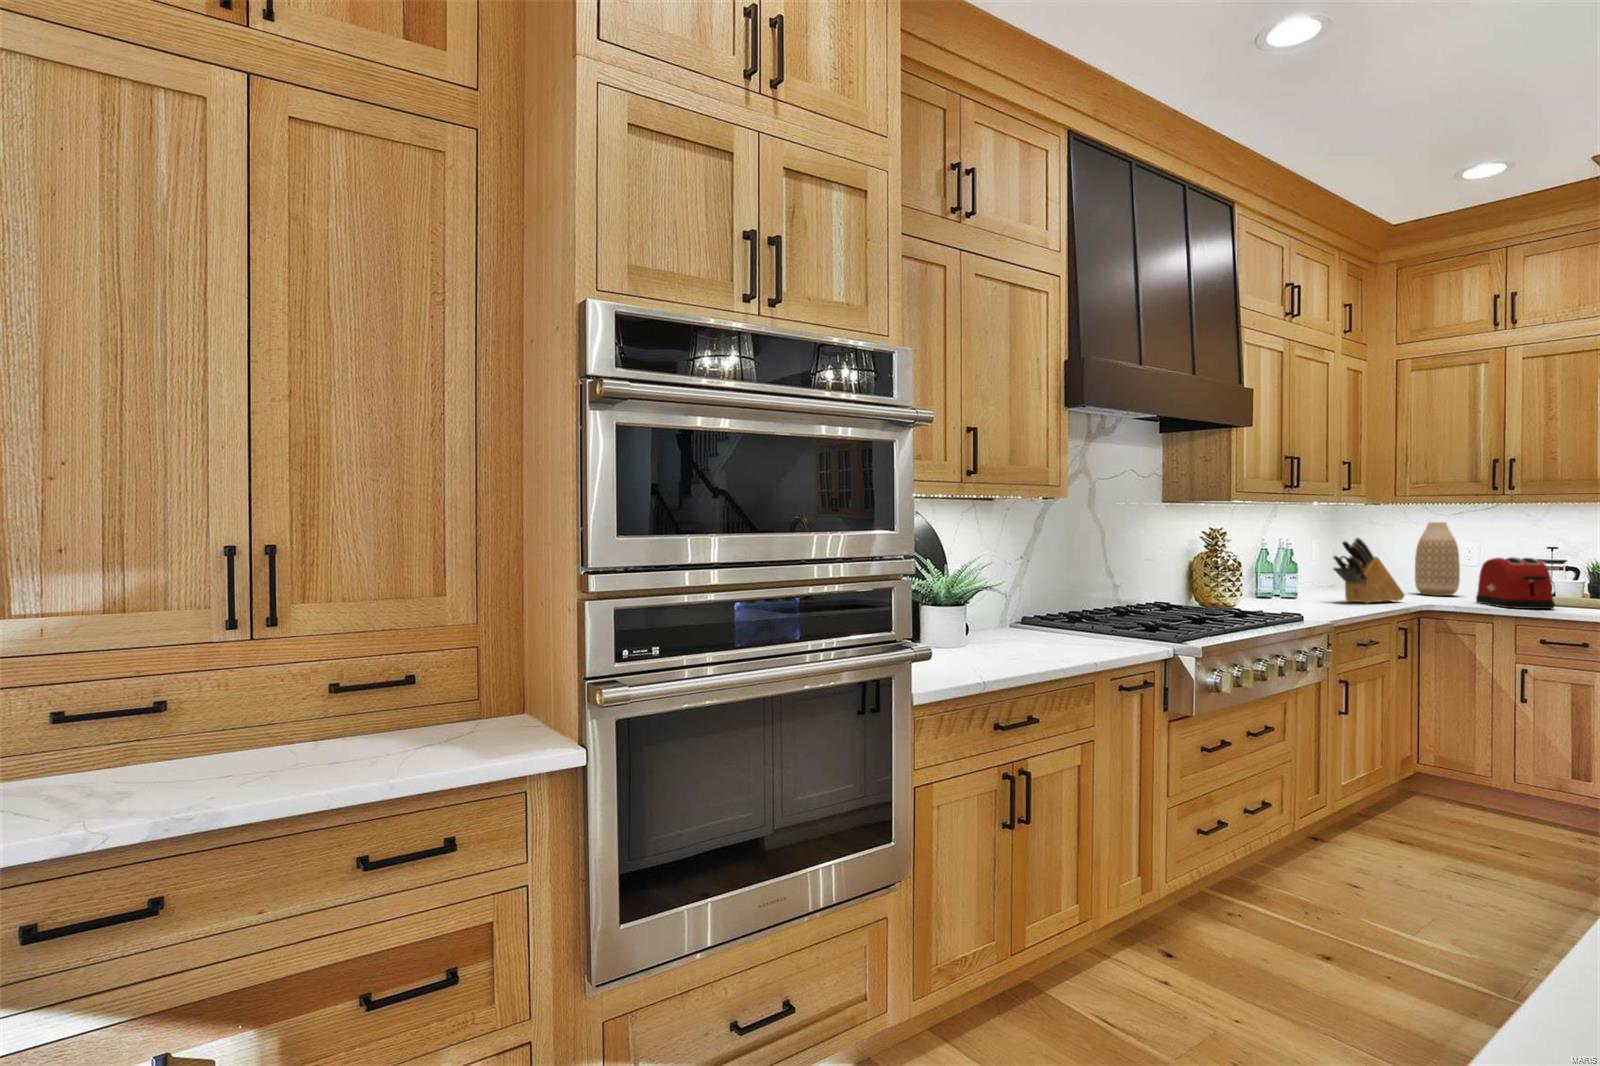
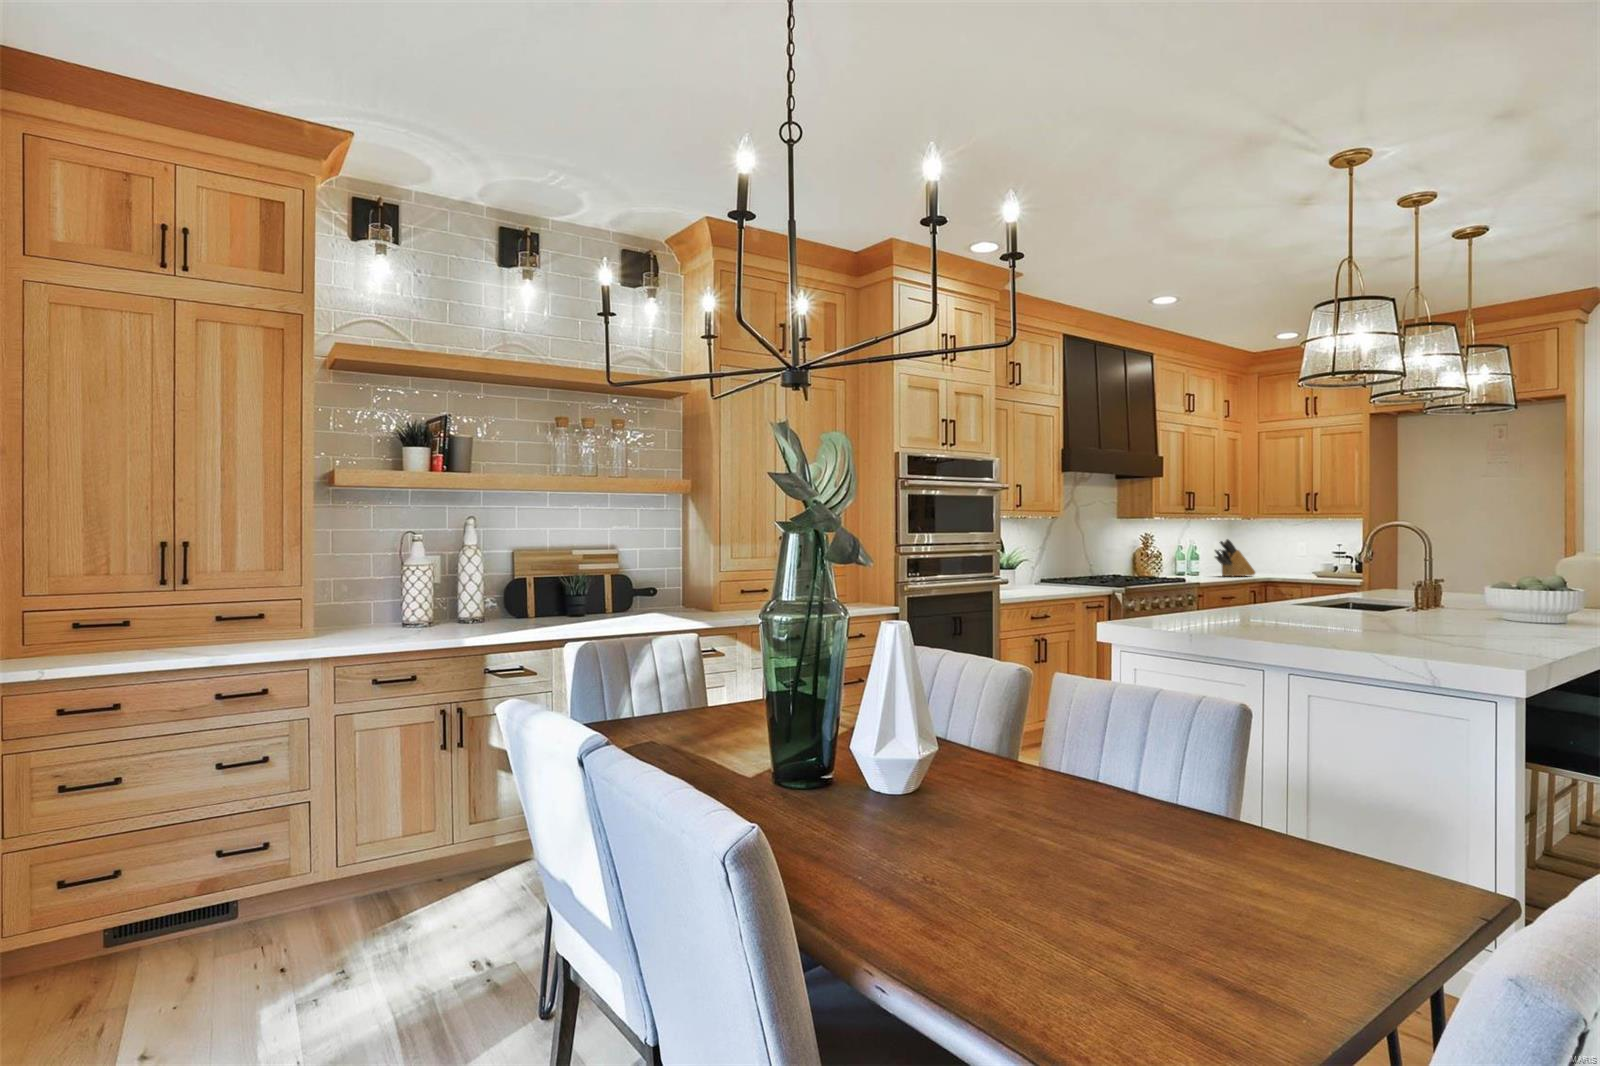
vase: present [1415,522,1460,596] -> none [1270,530,1295,574]
toaster: present [1476,557,1555,609] -> none [1297,550,1334,579]

